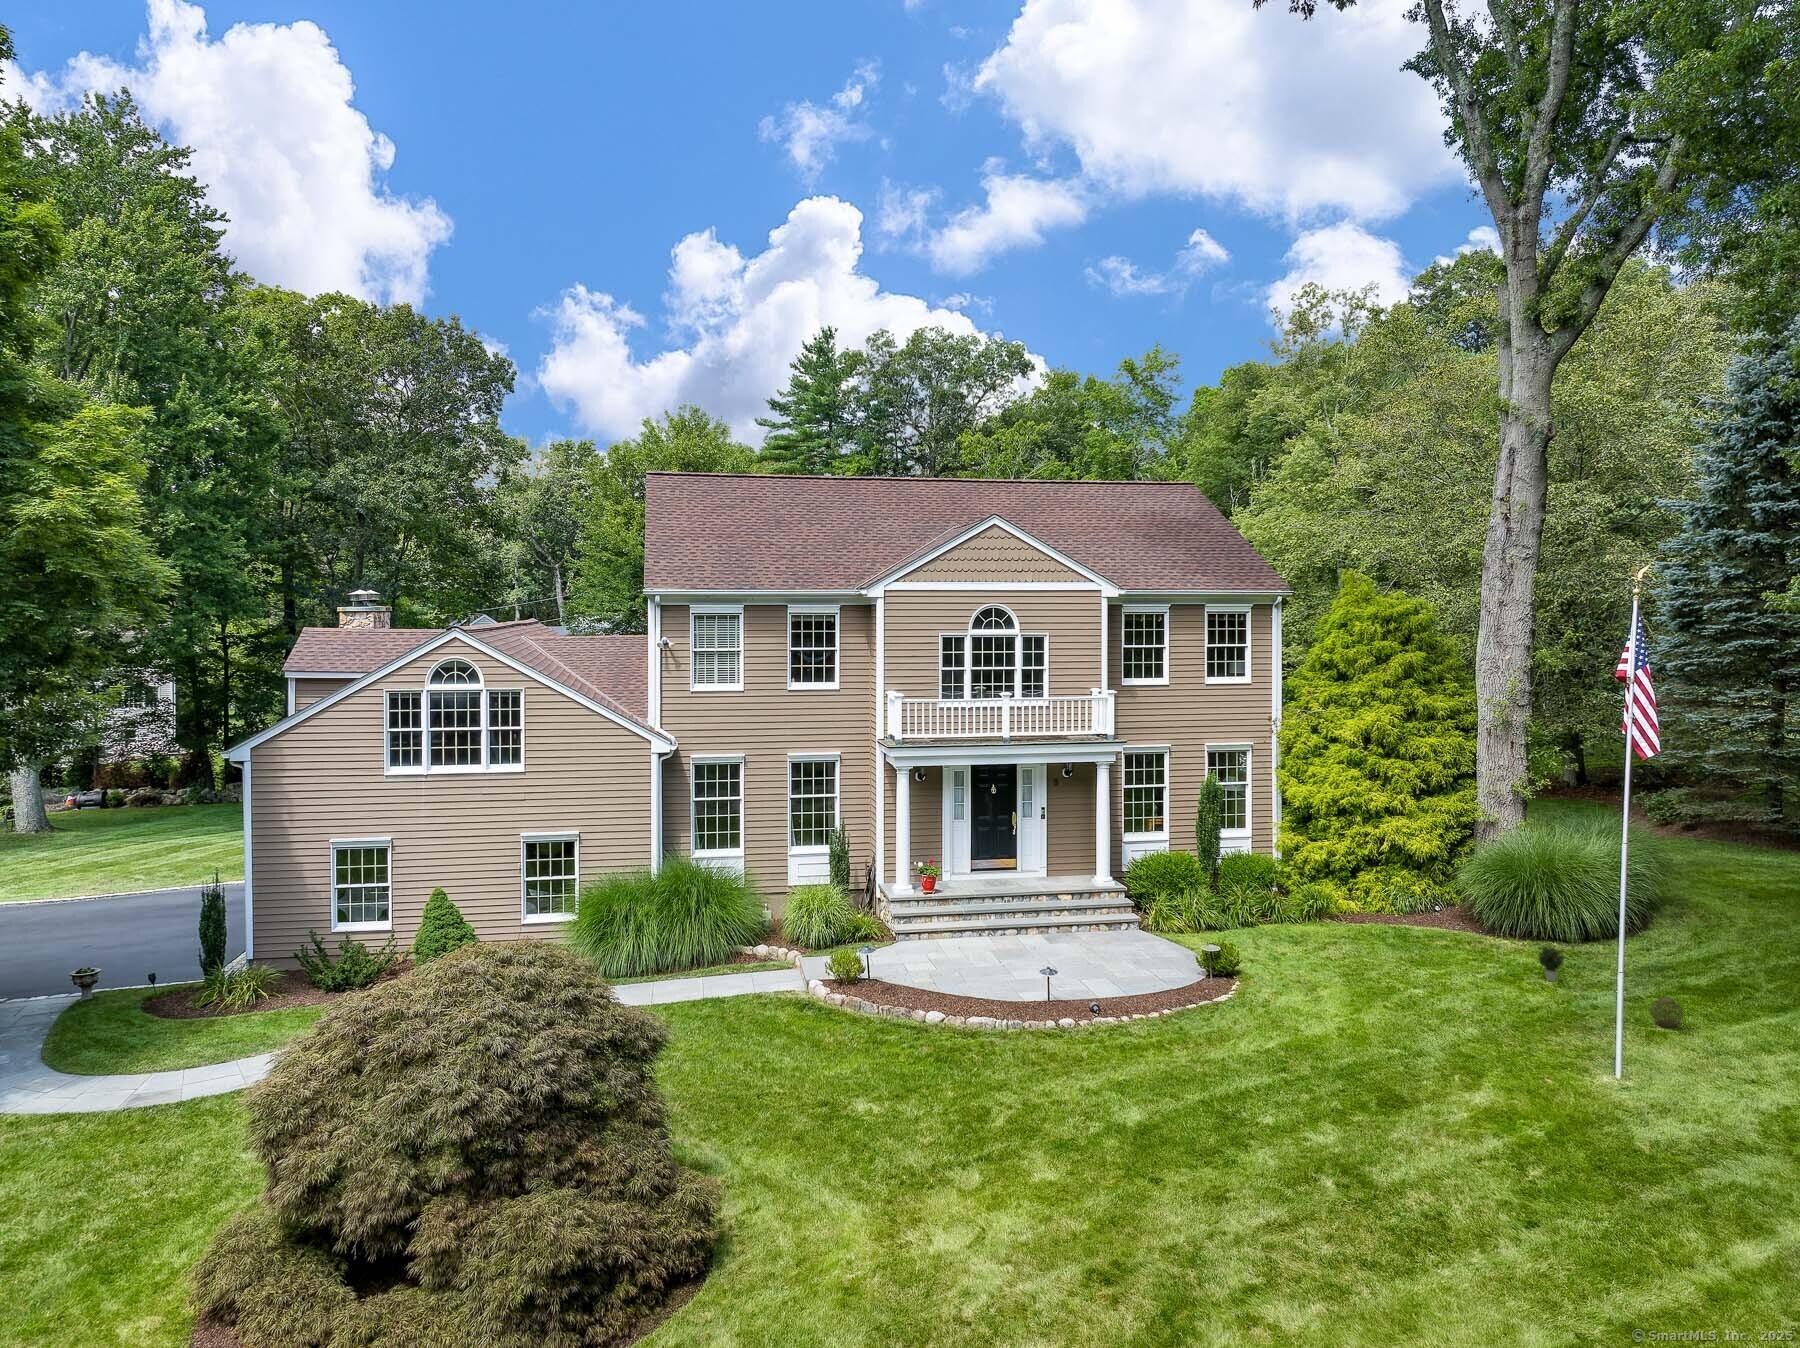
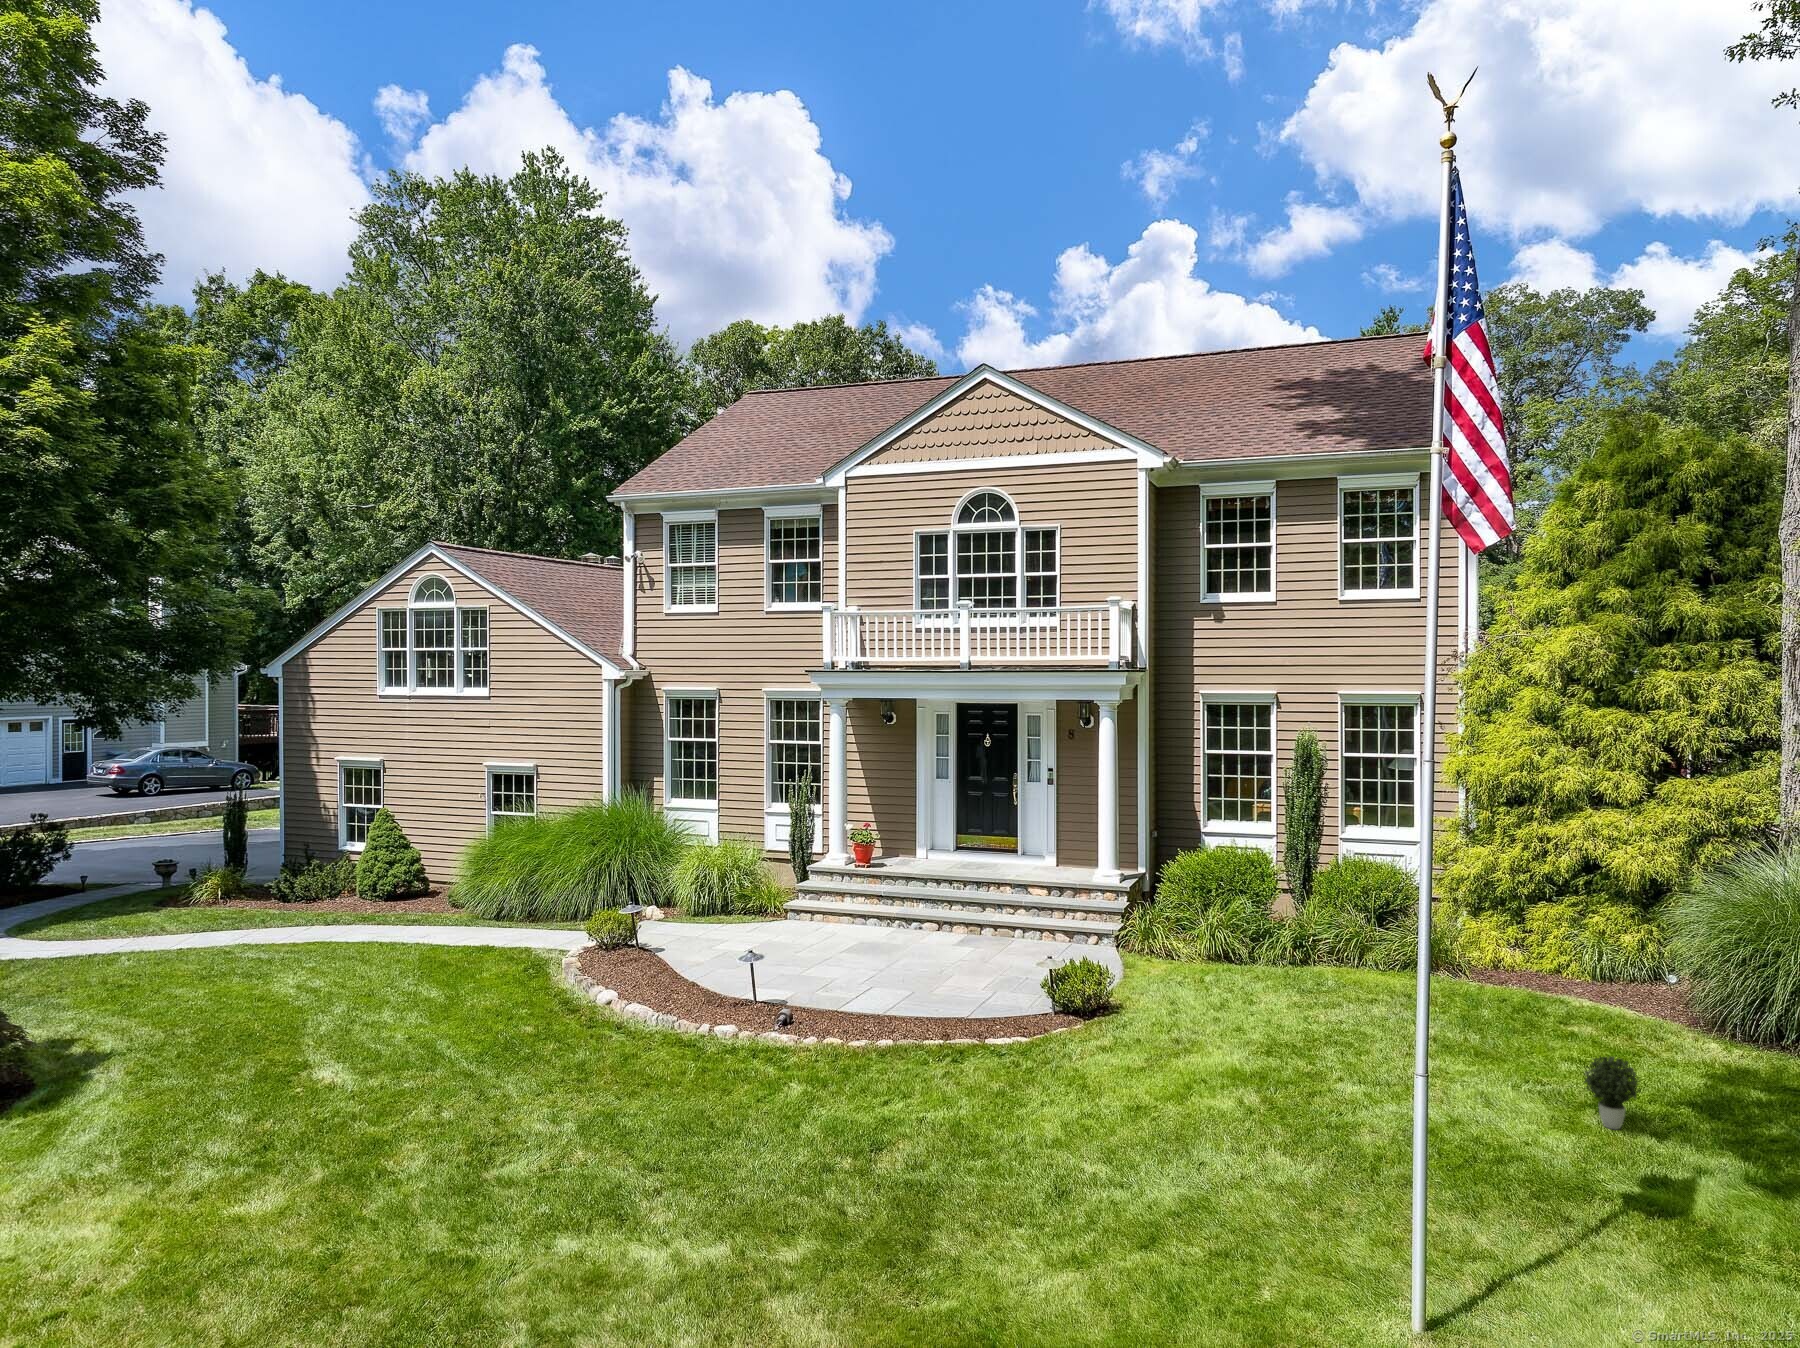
woven basket: present [1651,997,1683,1028] -> none [1678,1195,1753,1272]

